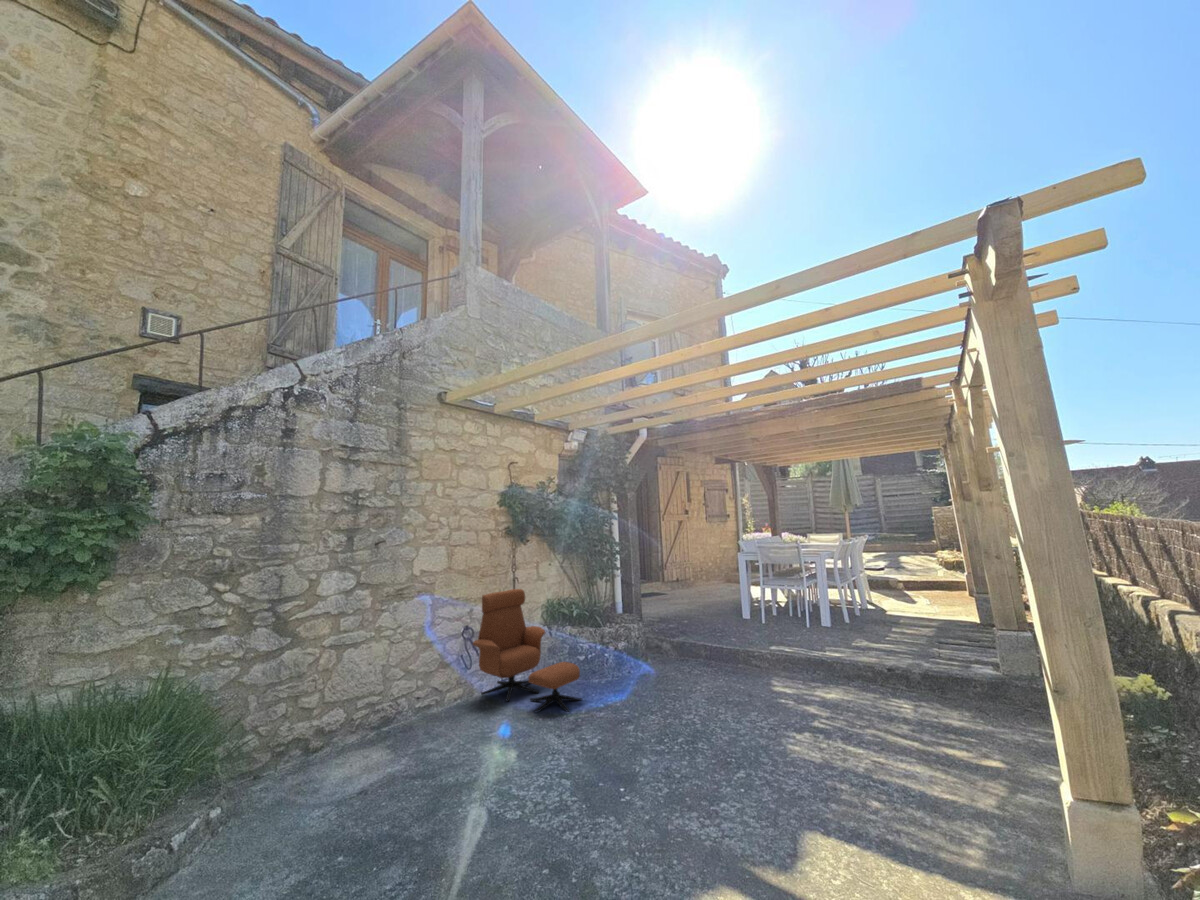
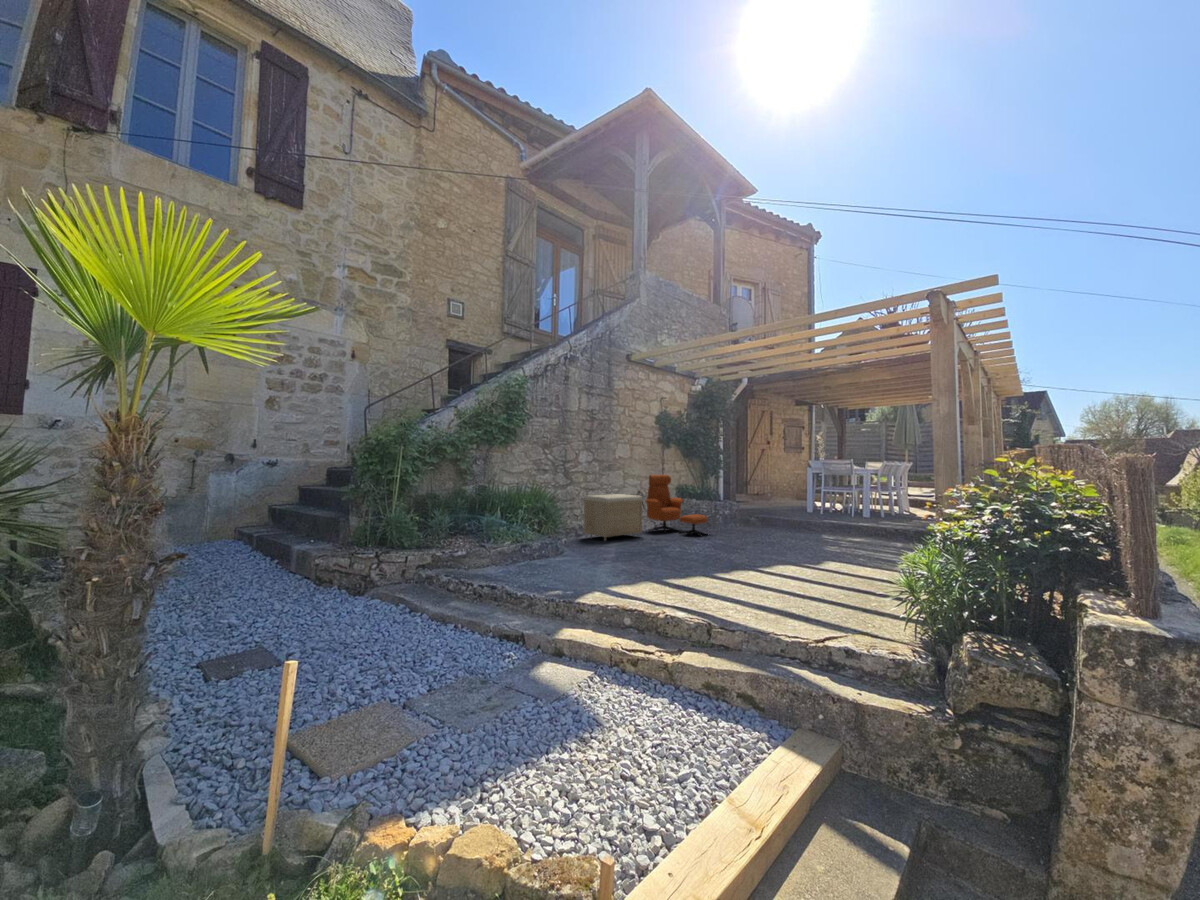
storage bench: none [322,639,452,761] -> present [583,494,642,541]

